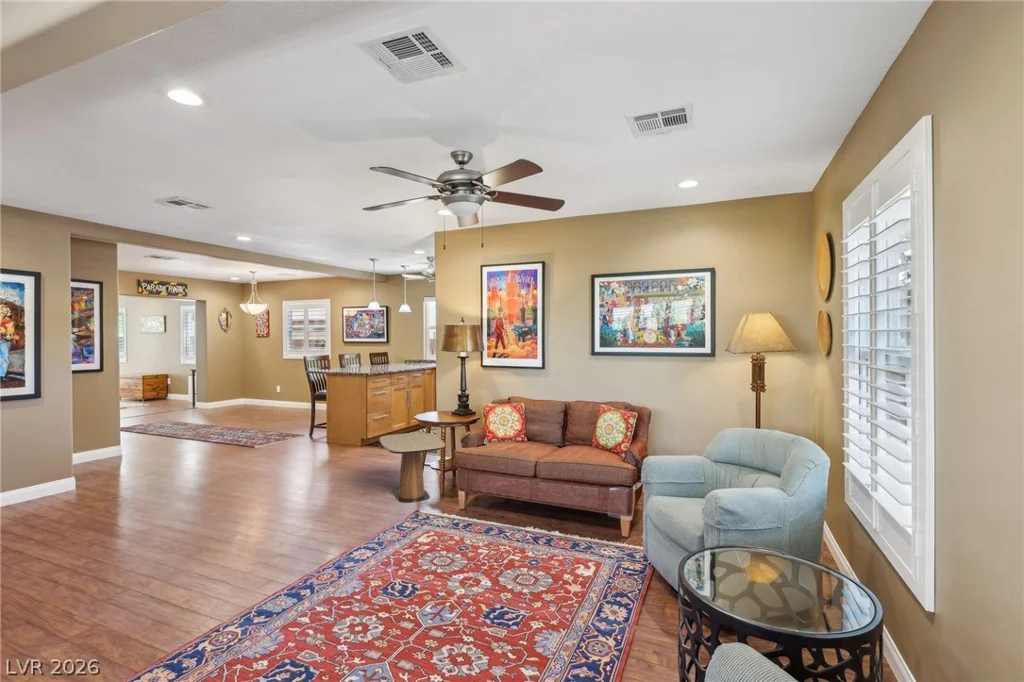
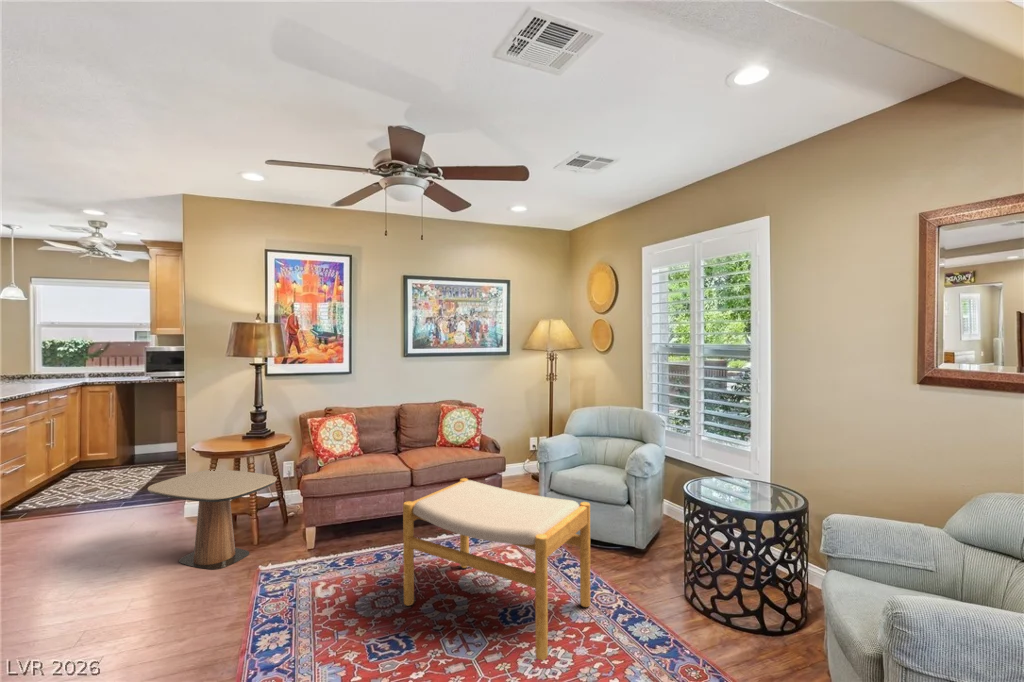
footstool: none [446,475,576,663] -> present [403,478,590,660]

